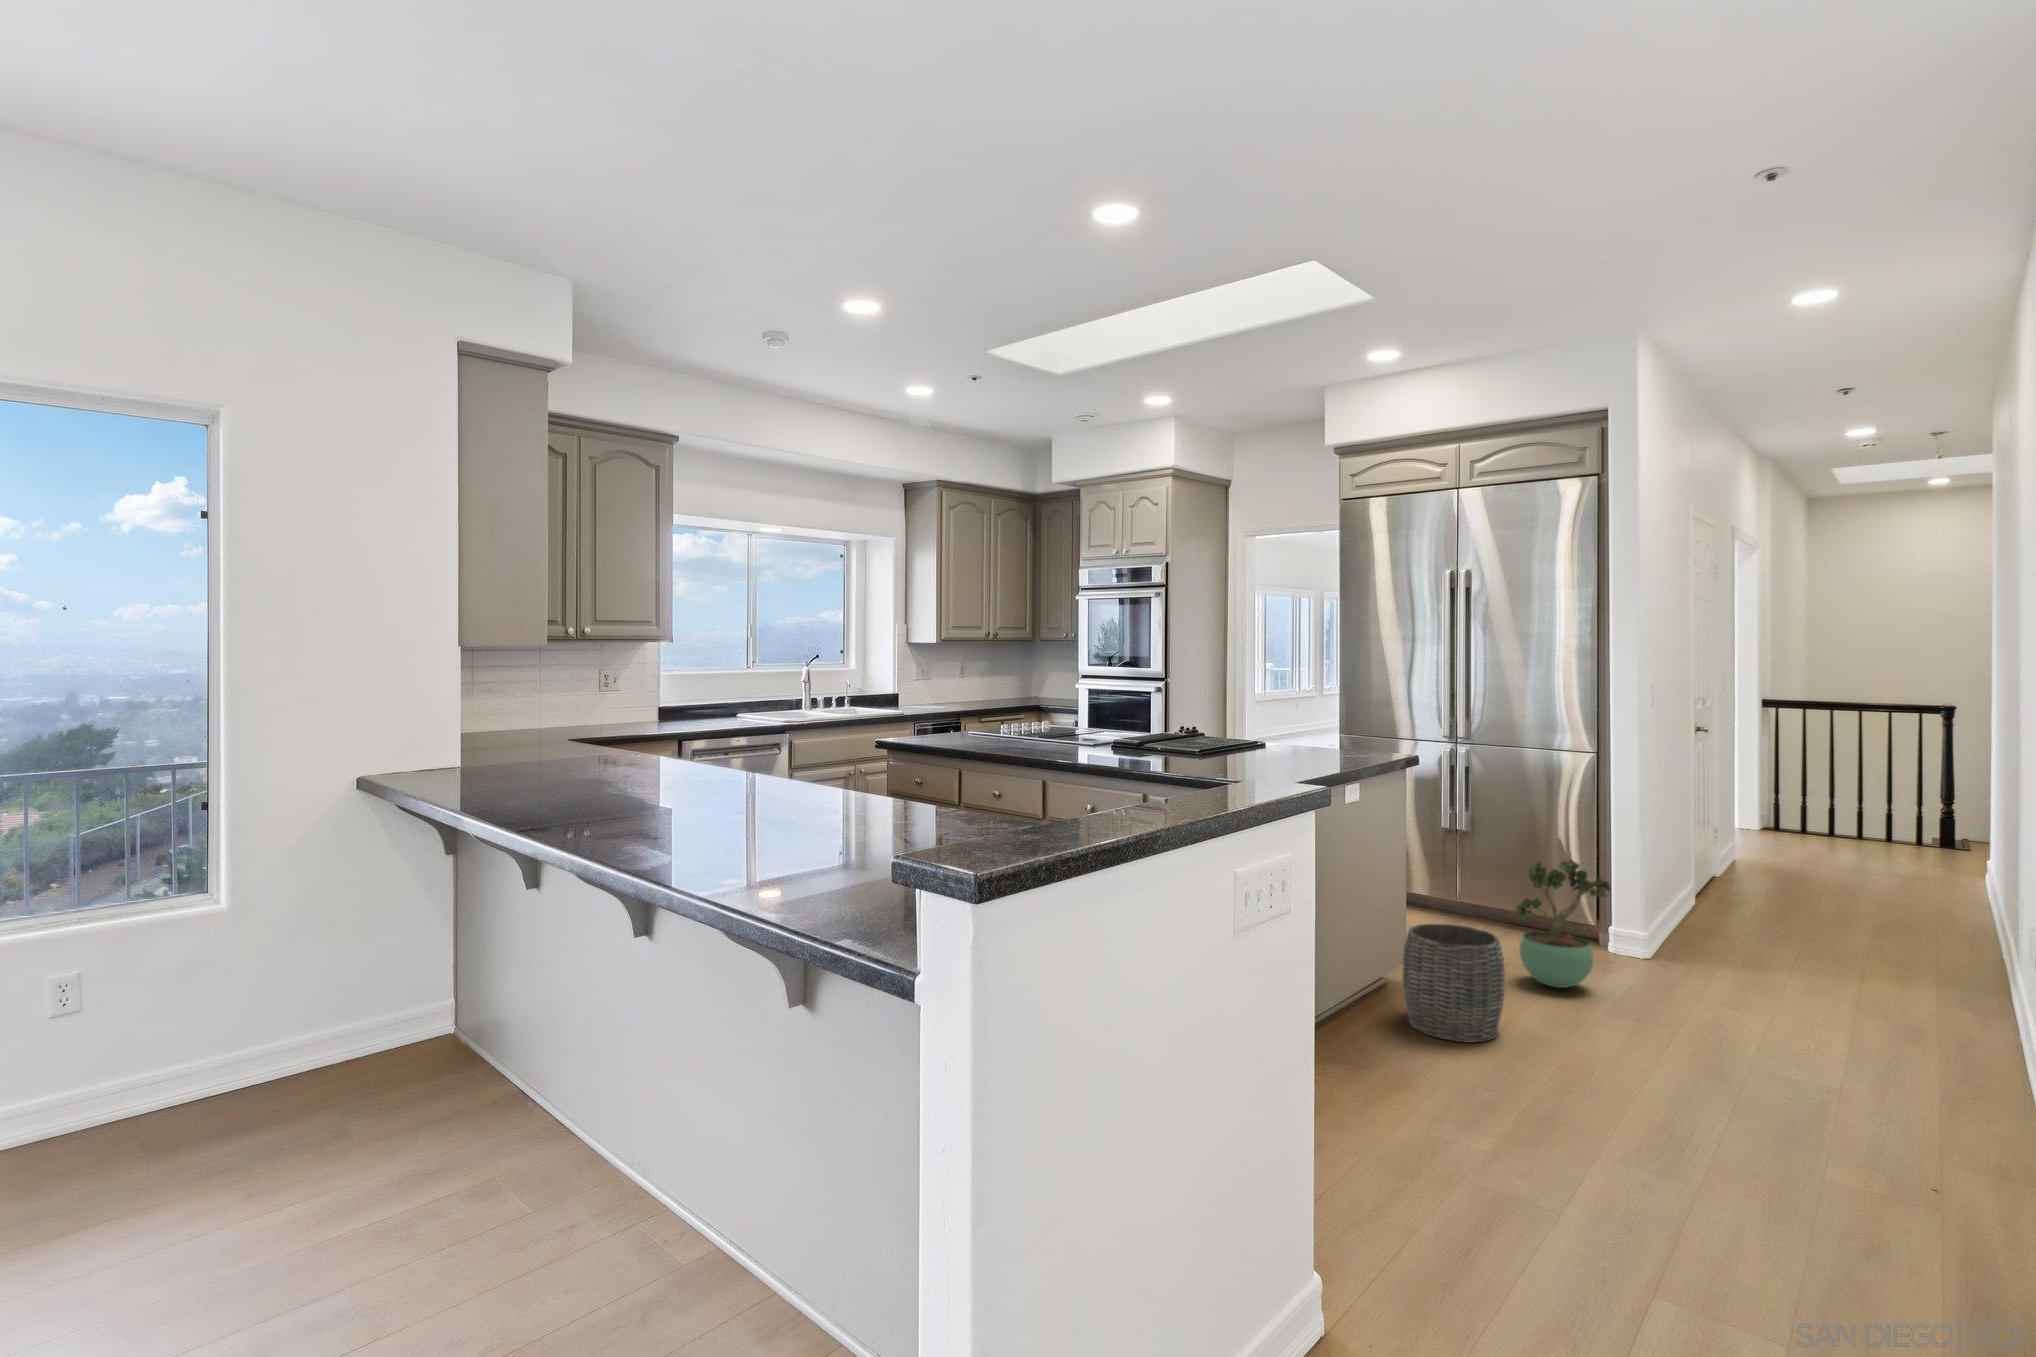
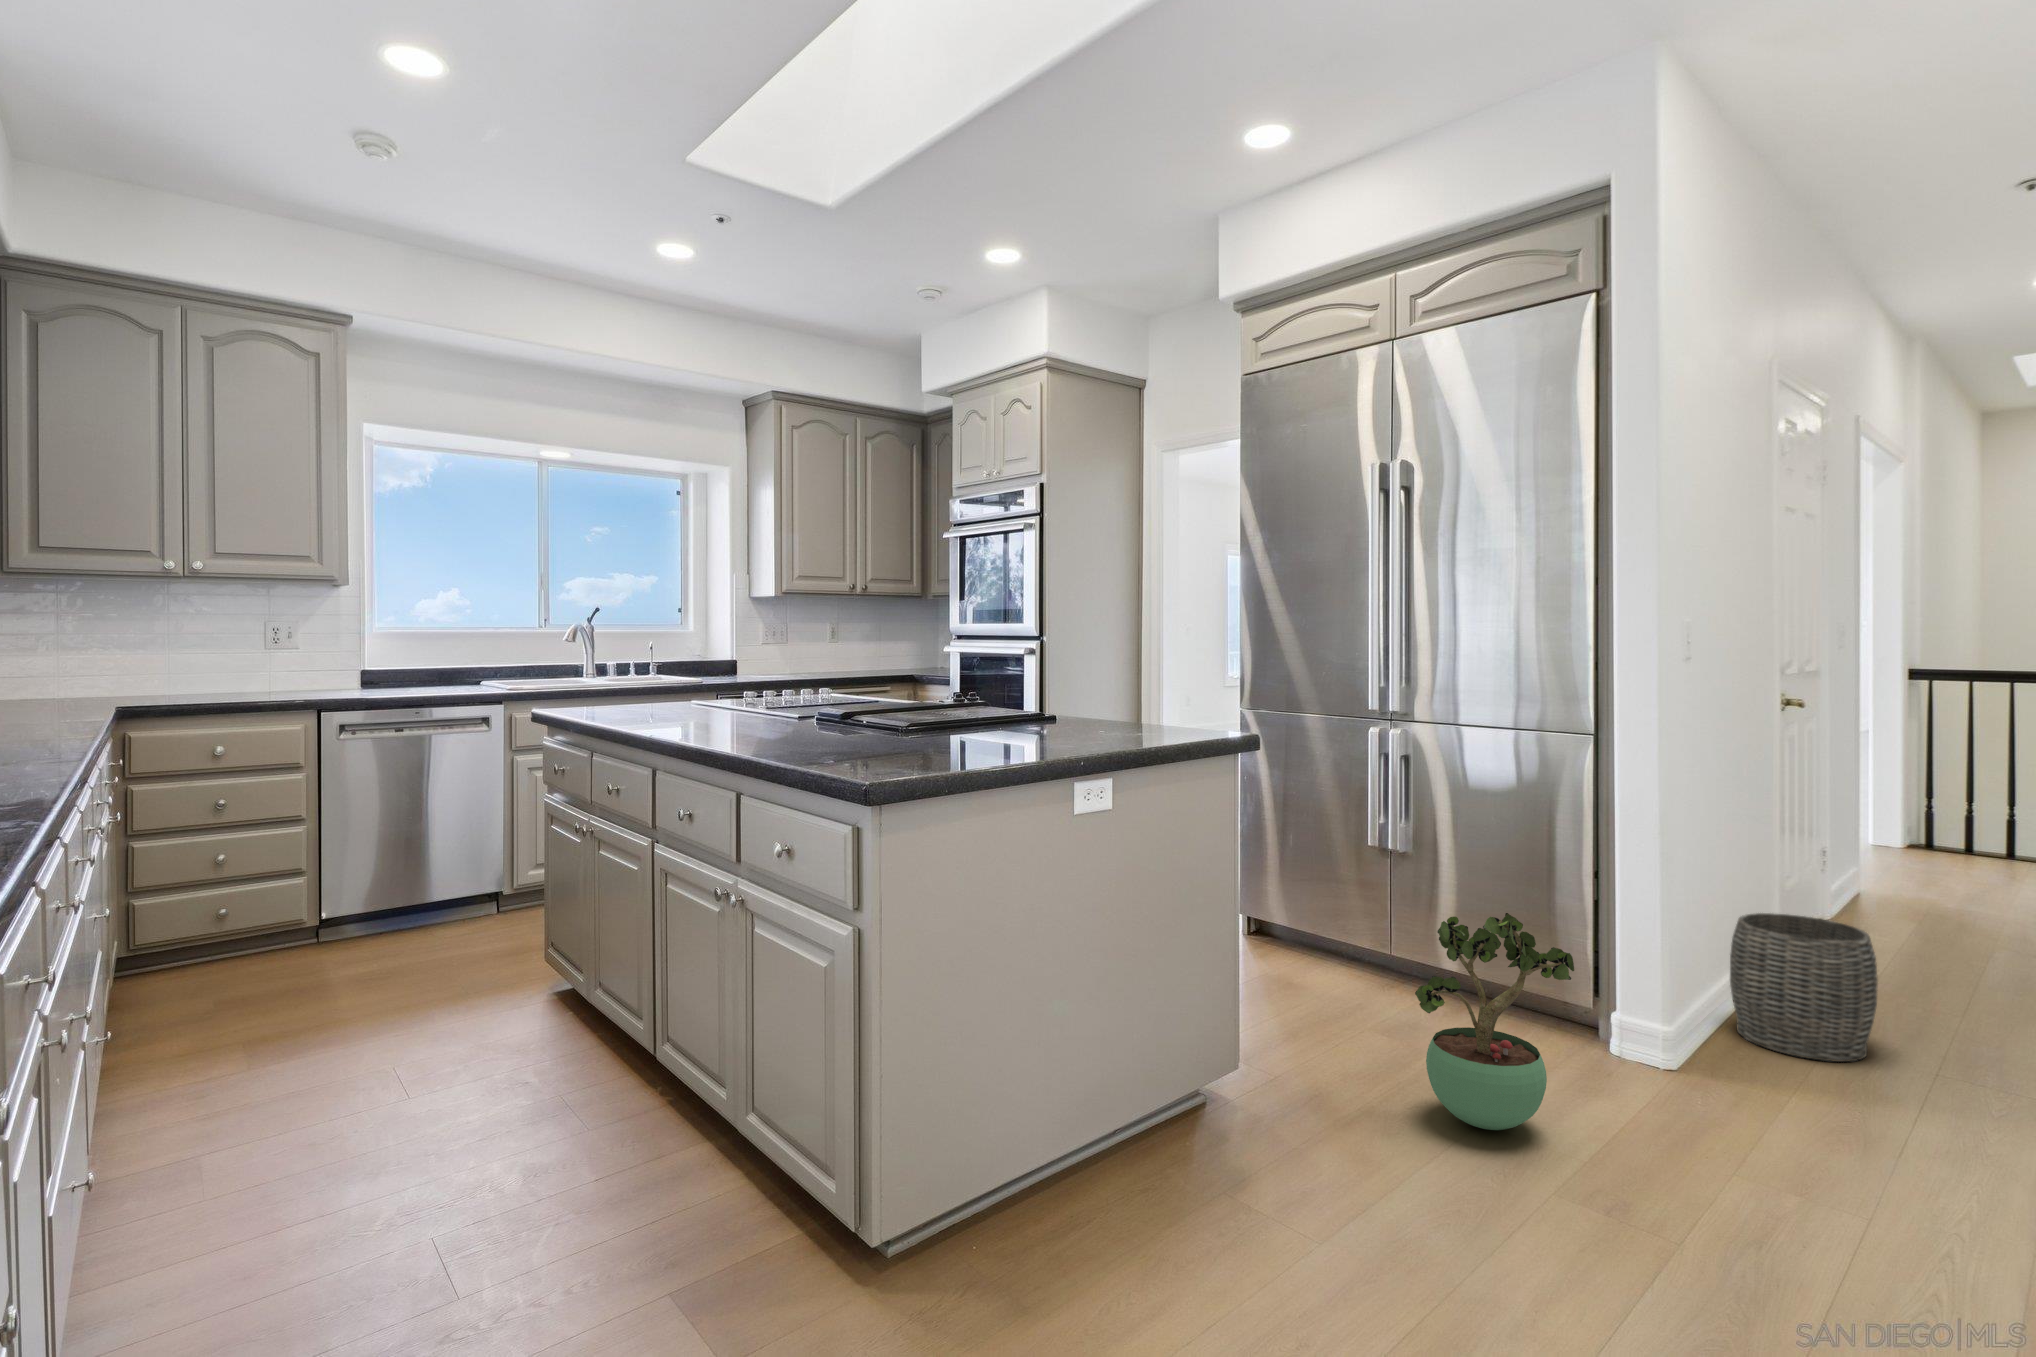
woven basket: present [1403,924,1505,1042] -> present [1730,913,1878,1062]

